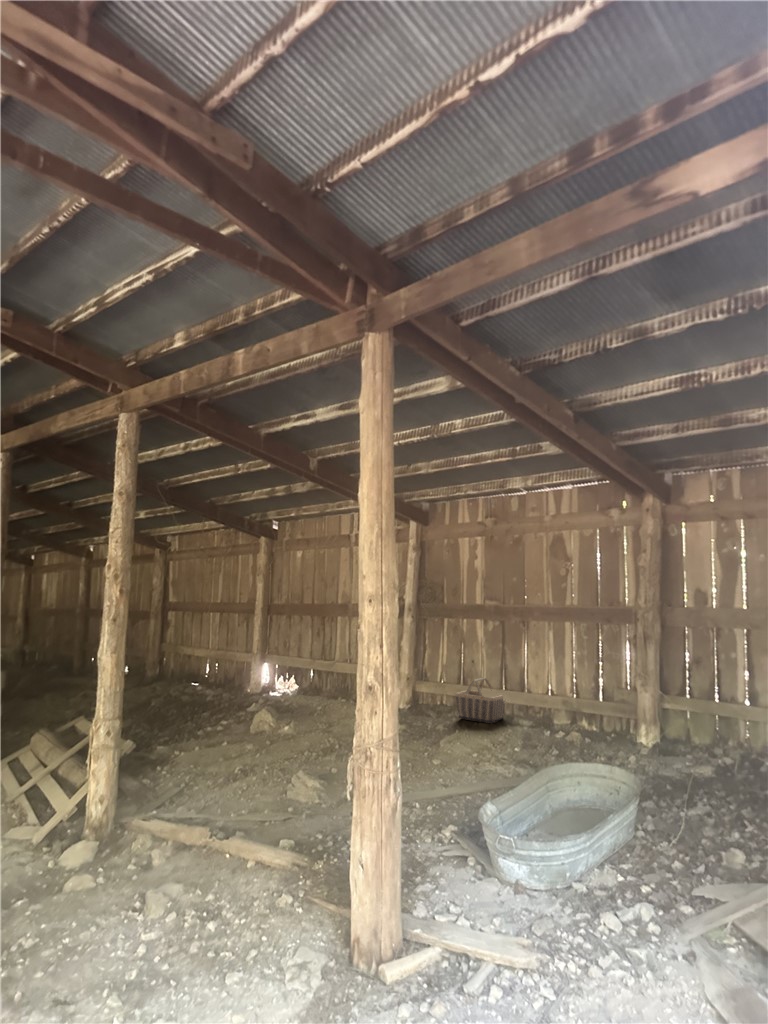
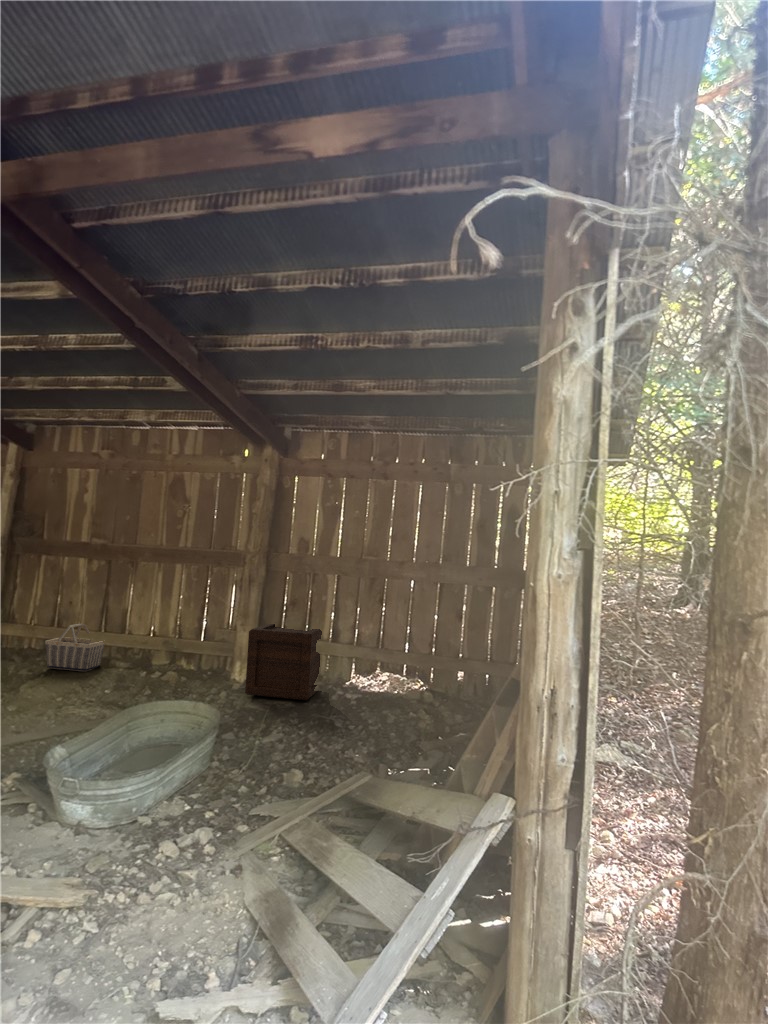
wooden crate: none [651,680,747,769] -> present [245,624,322,700]

